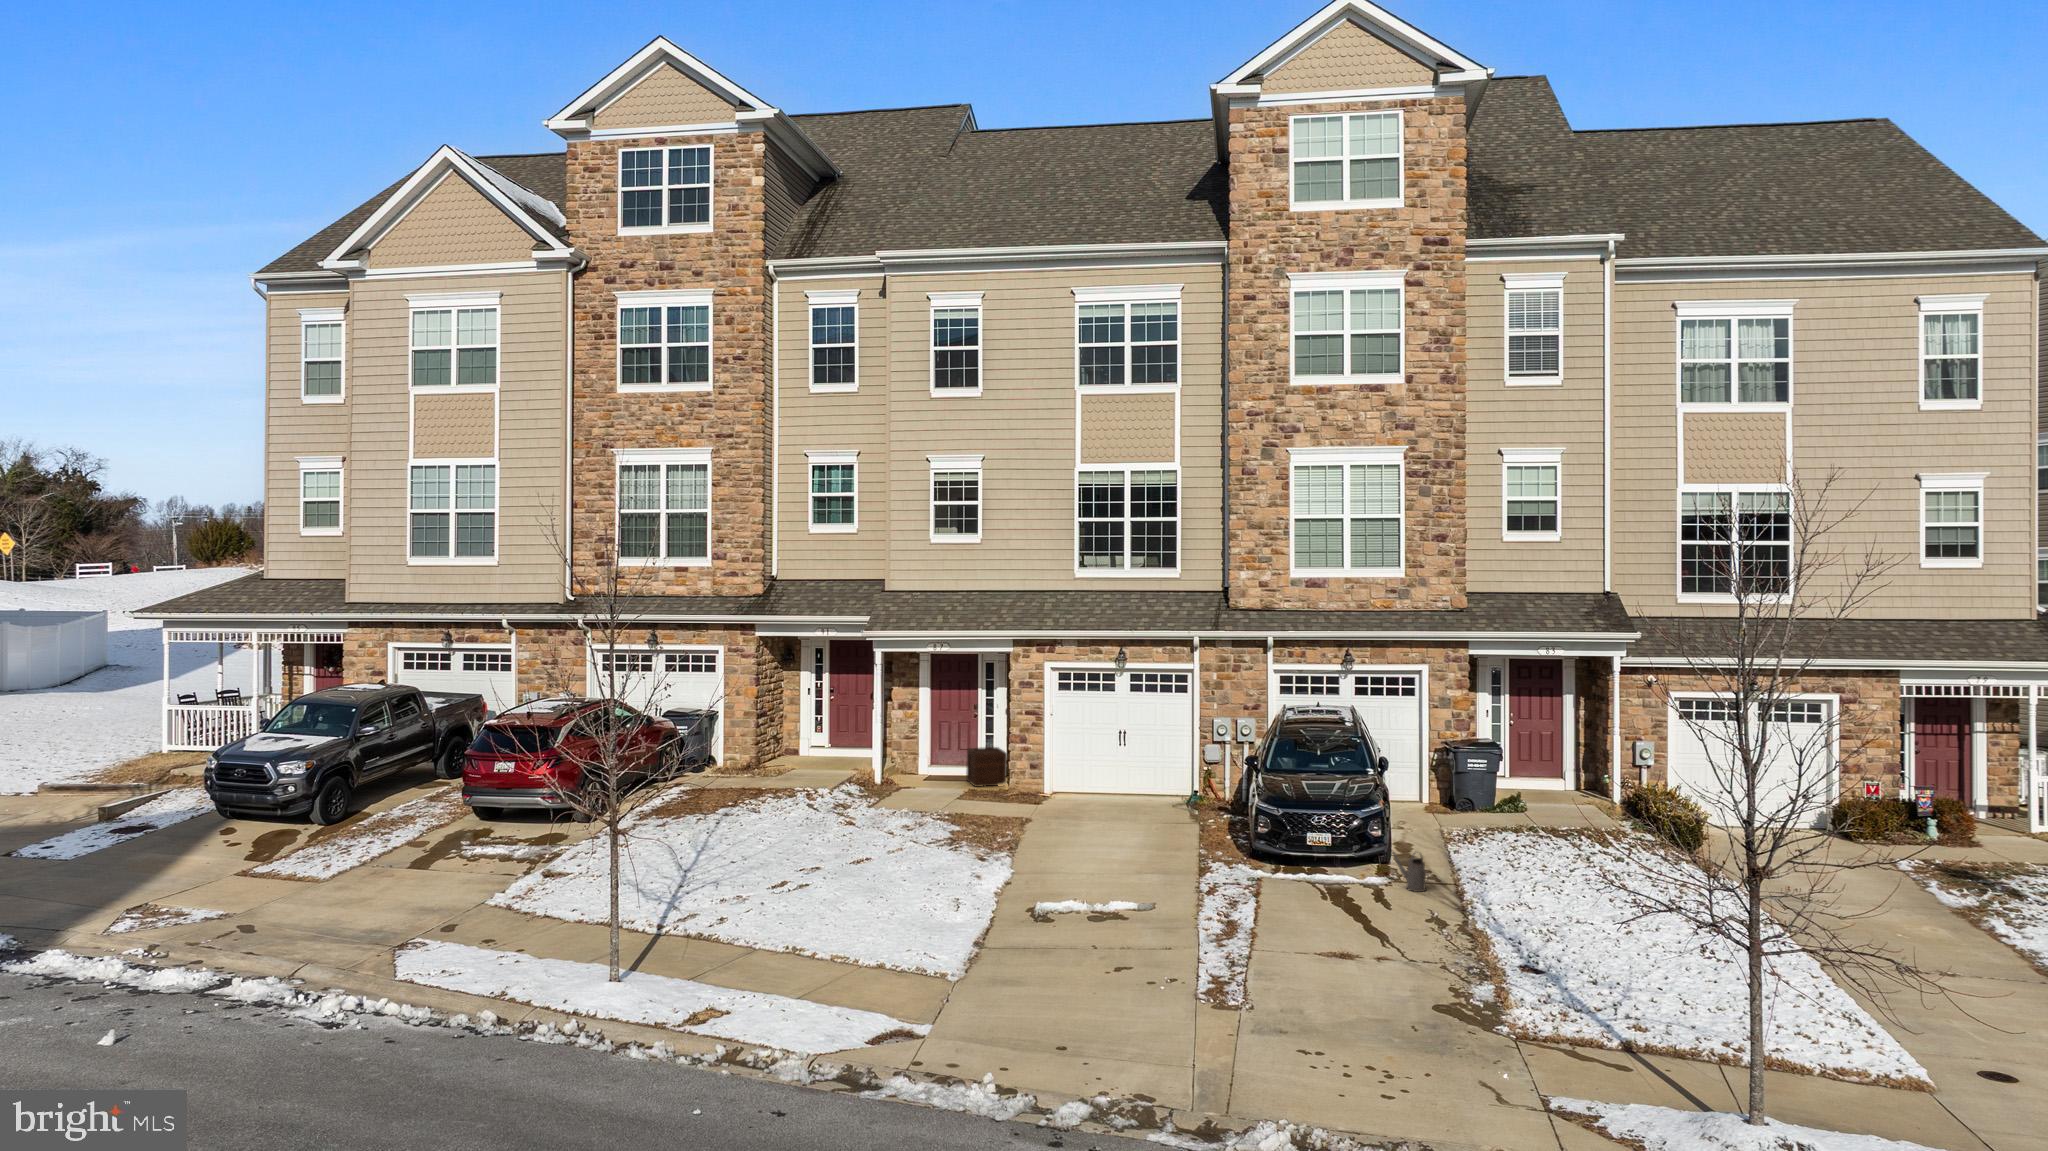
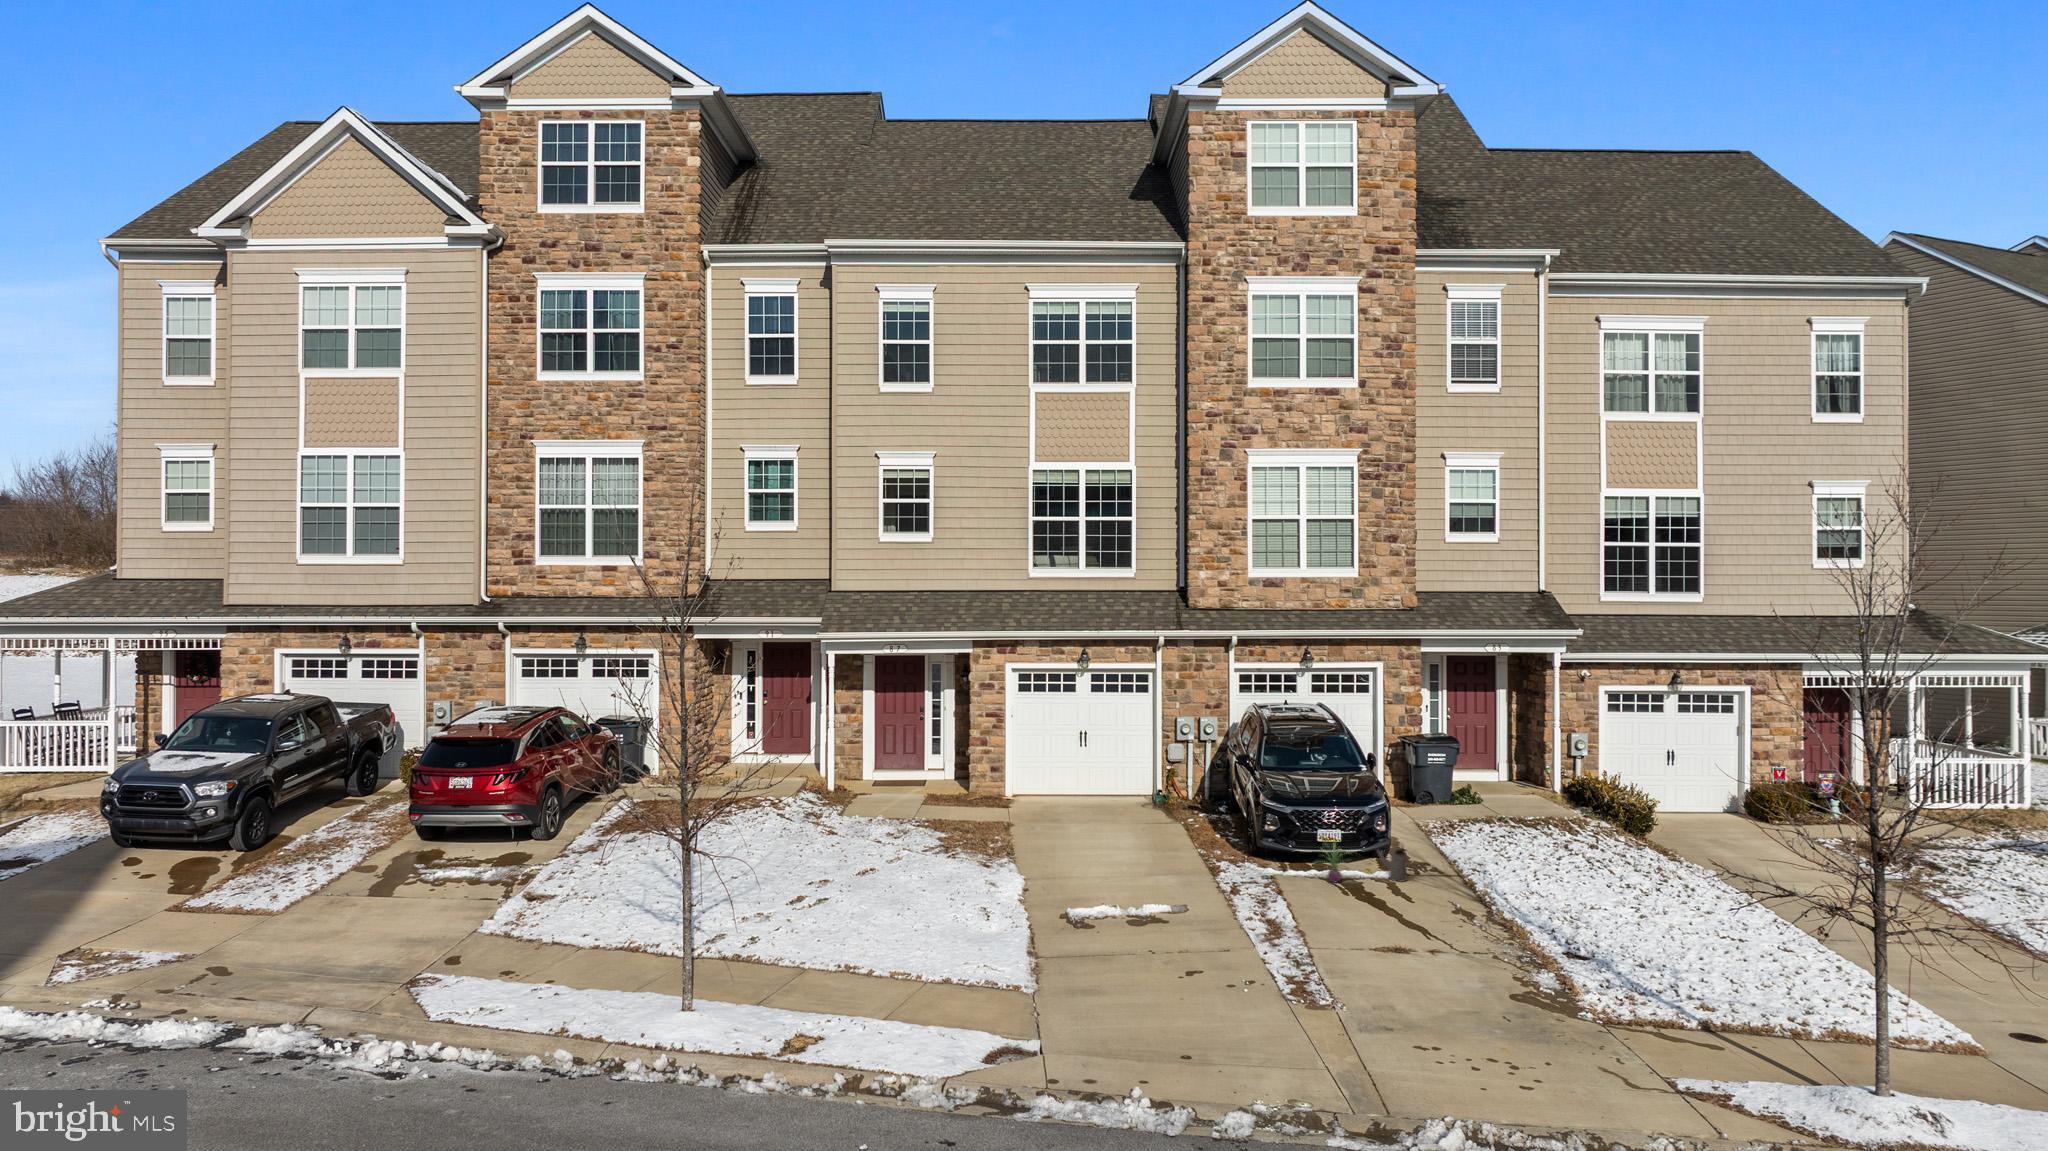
wooden crate: present [966,747,1007,787] -> none [919,752,963,793]
decorative plant: none [1323,848,1368,890] -> present [1326,843,1342,882]

